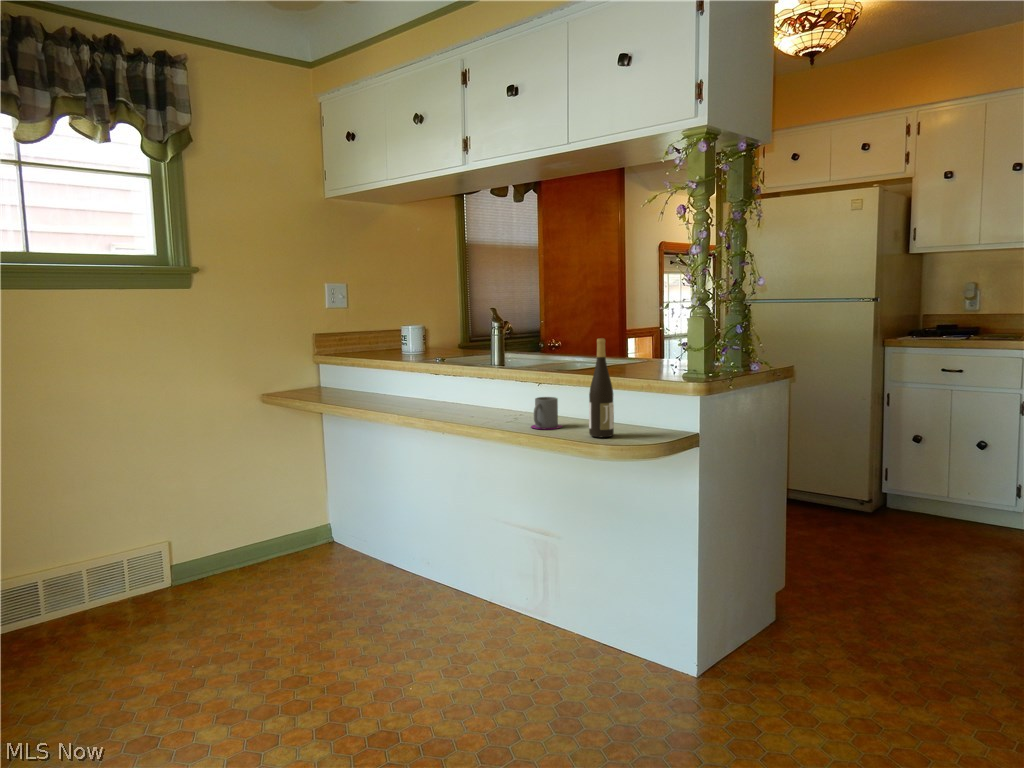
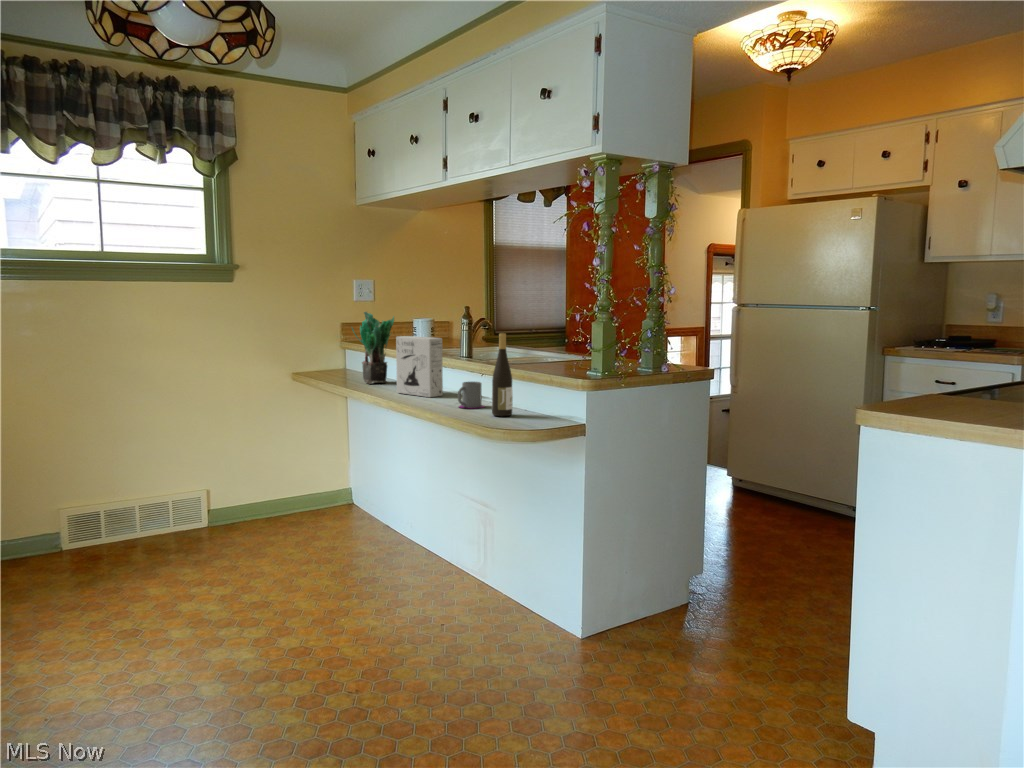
potted plant: none [358,320,406,404] -> present [352,312,394,384]
cereal box: none [428,346,489,417] -> present [396,336,443,397]

